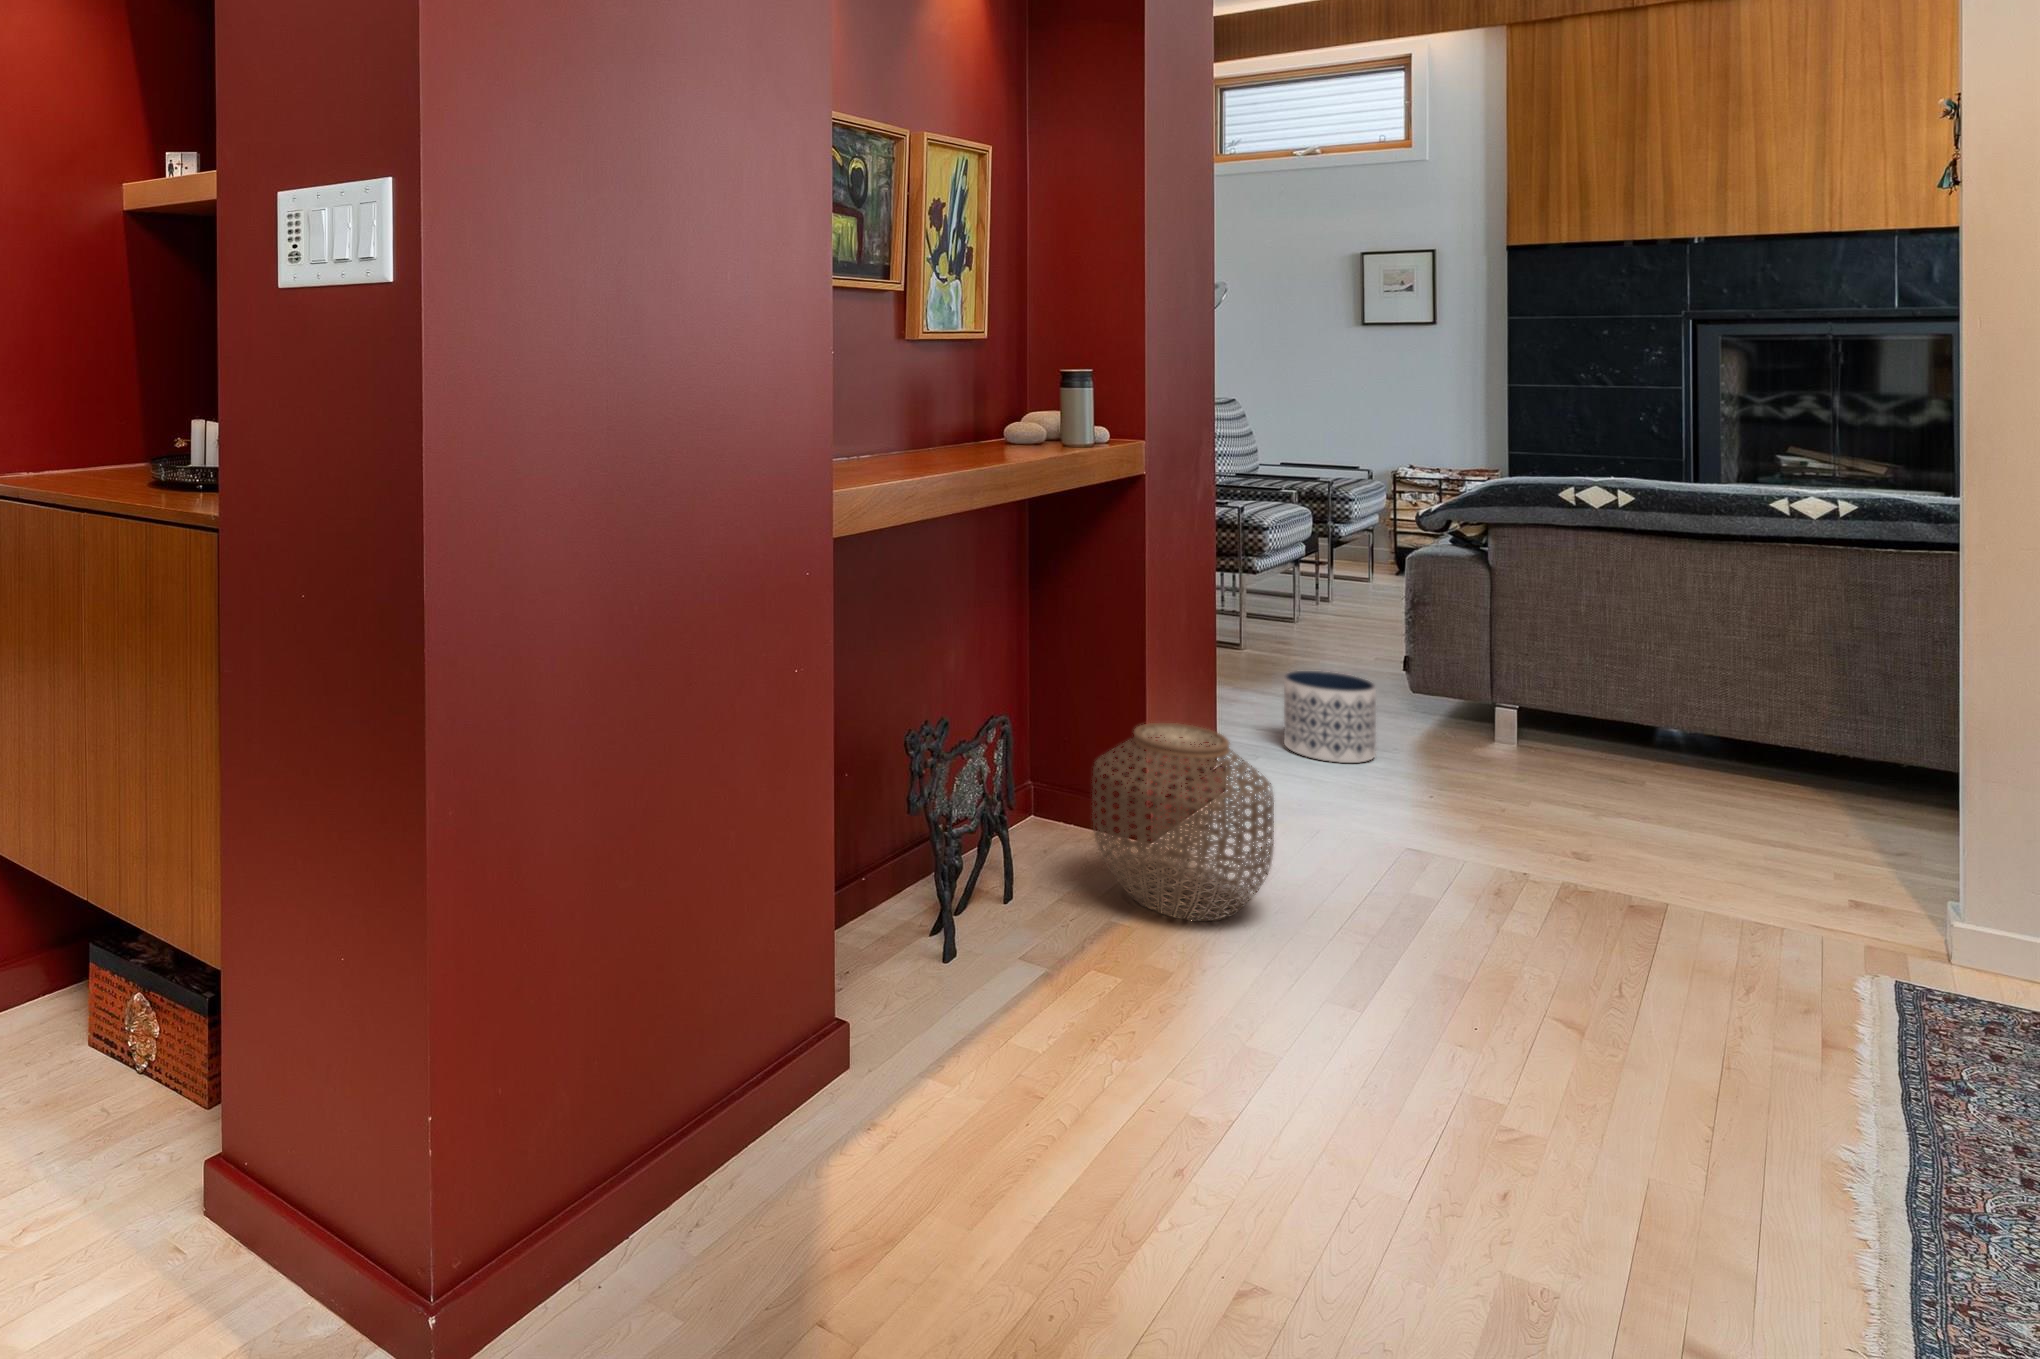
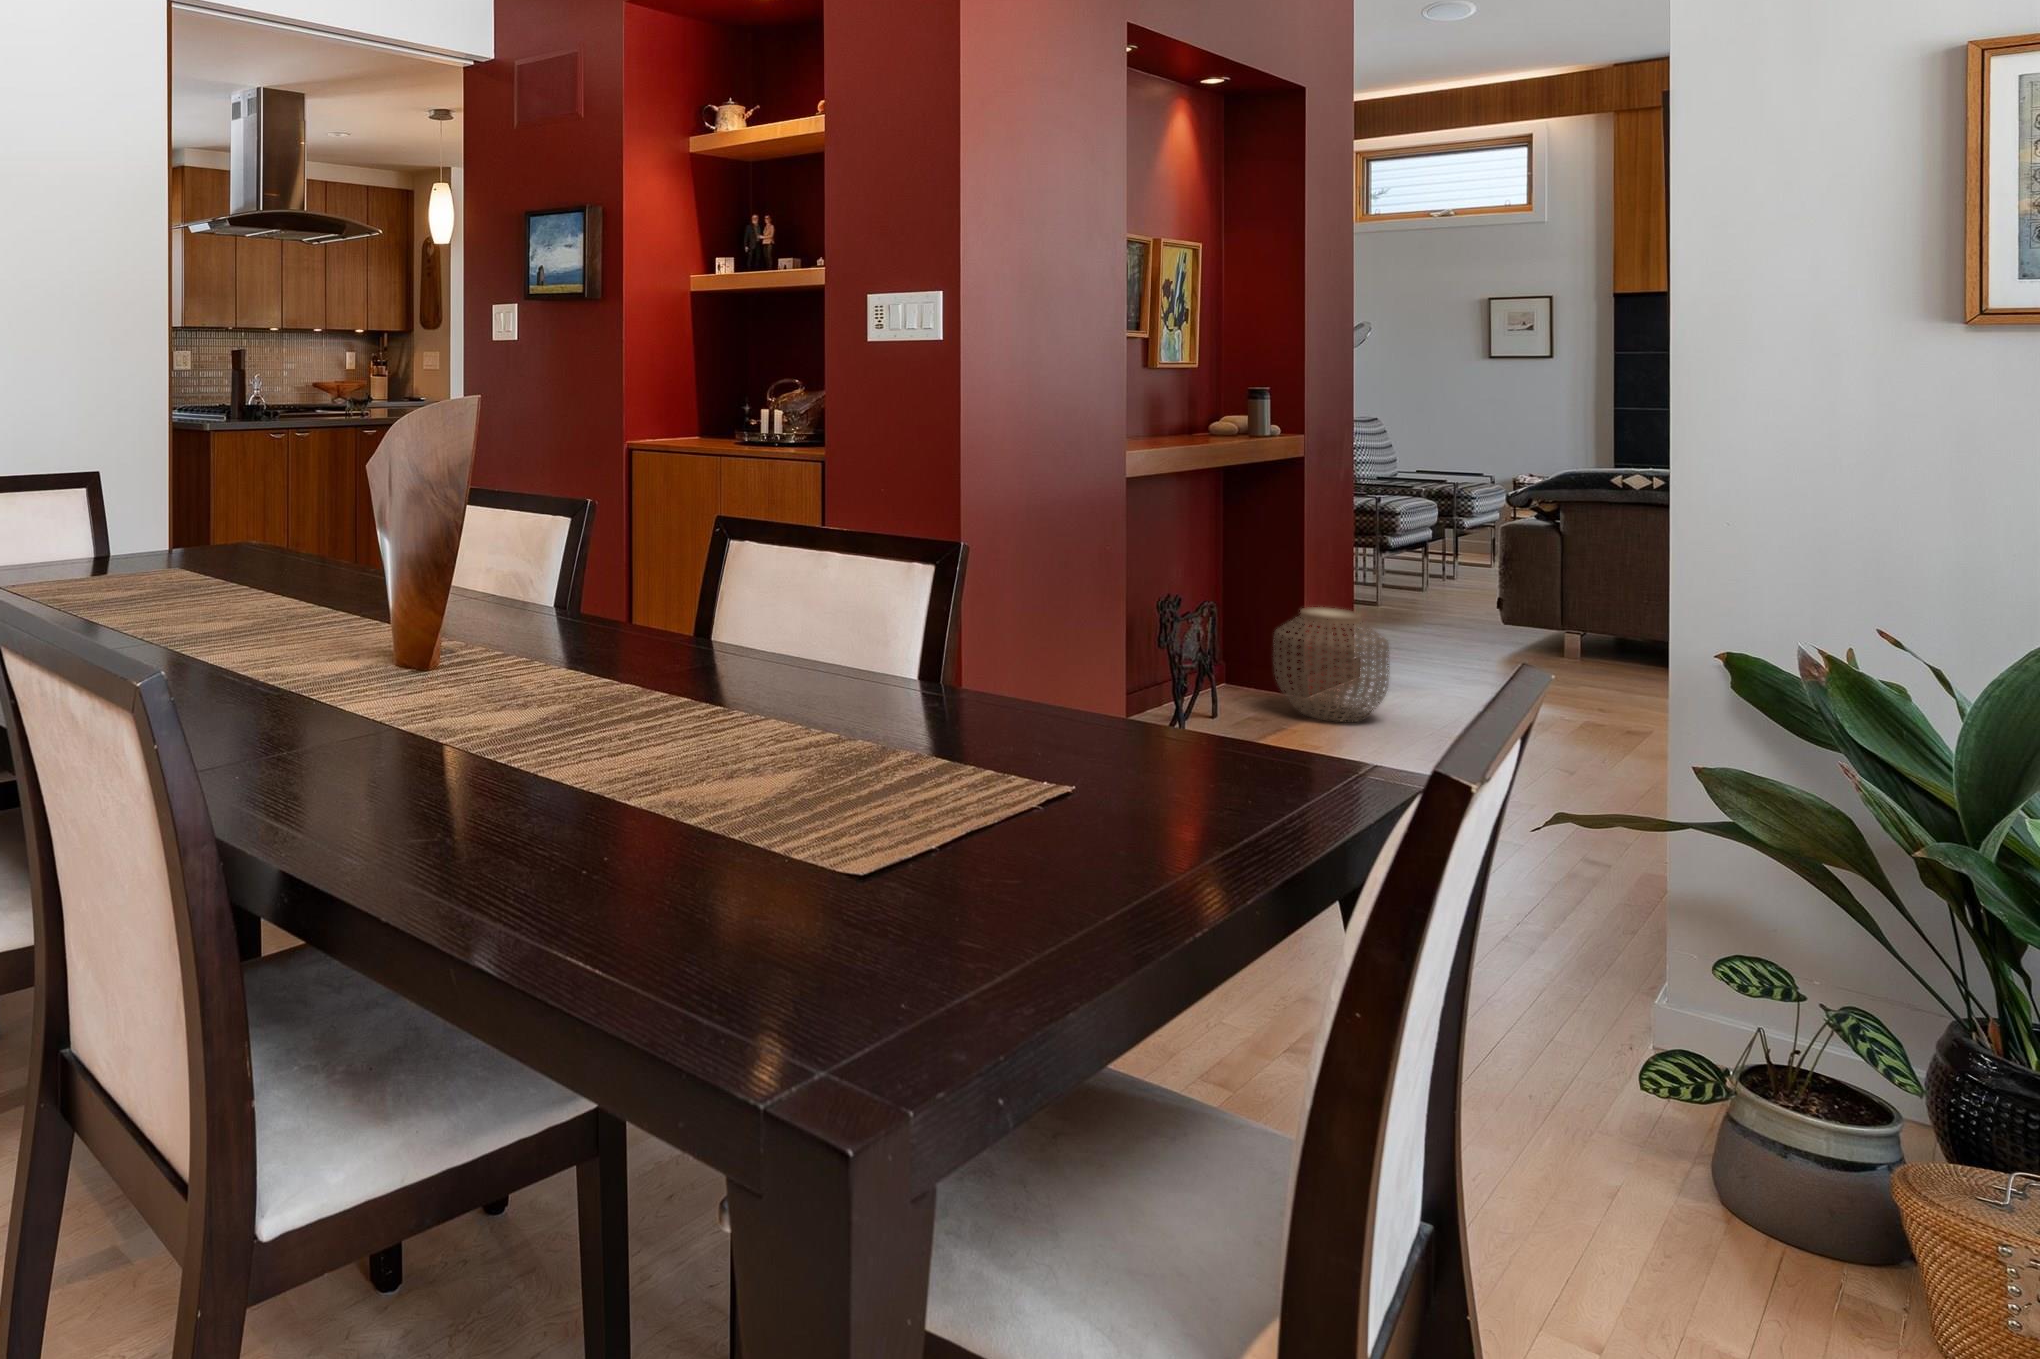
planter: present [1284,671,1376,763] -> none [1406,602,1472,662]

